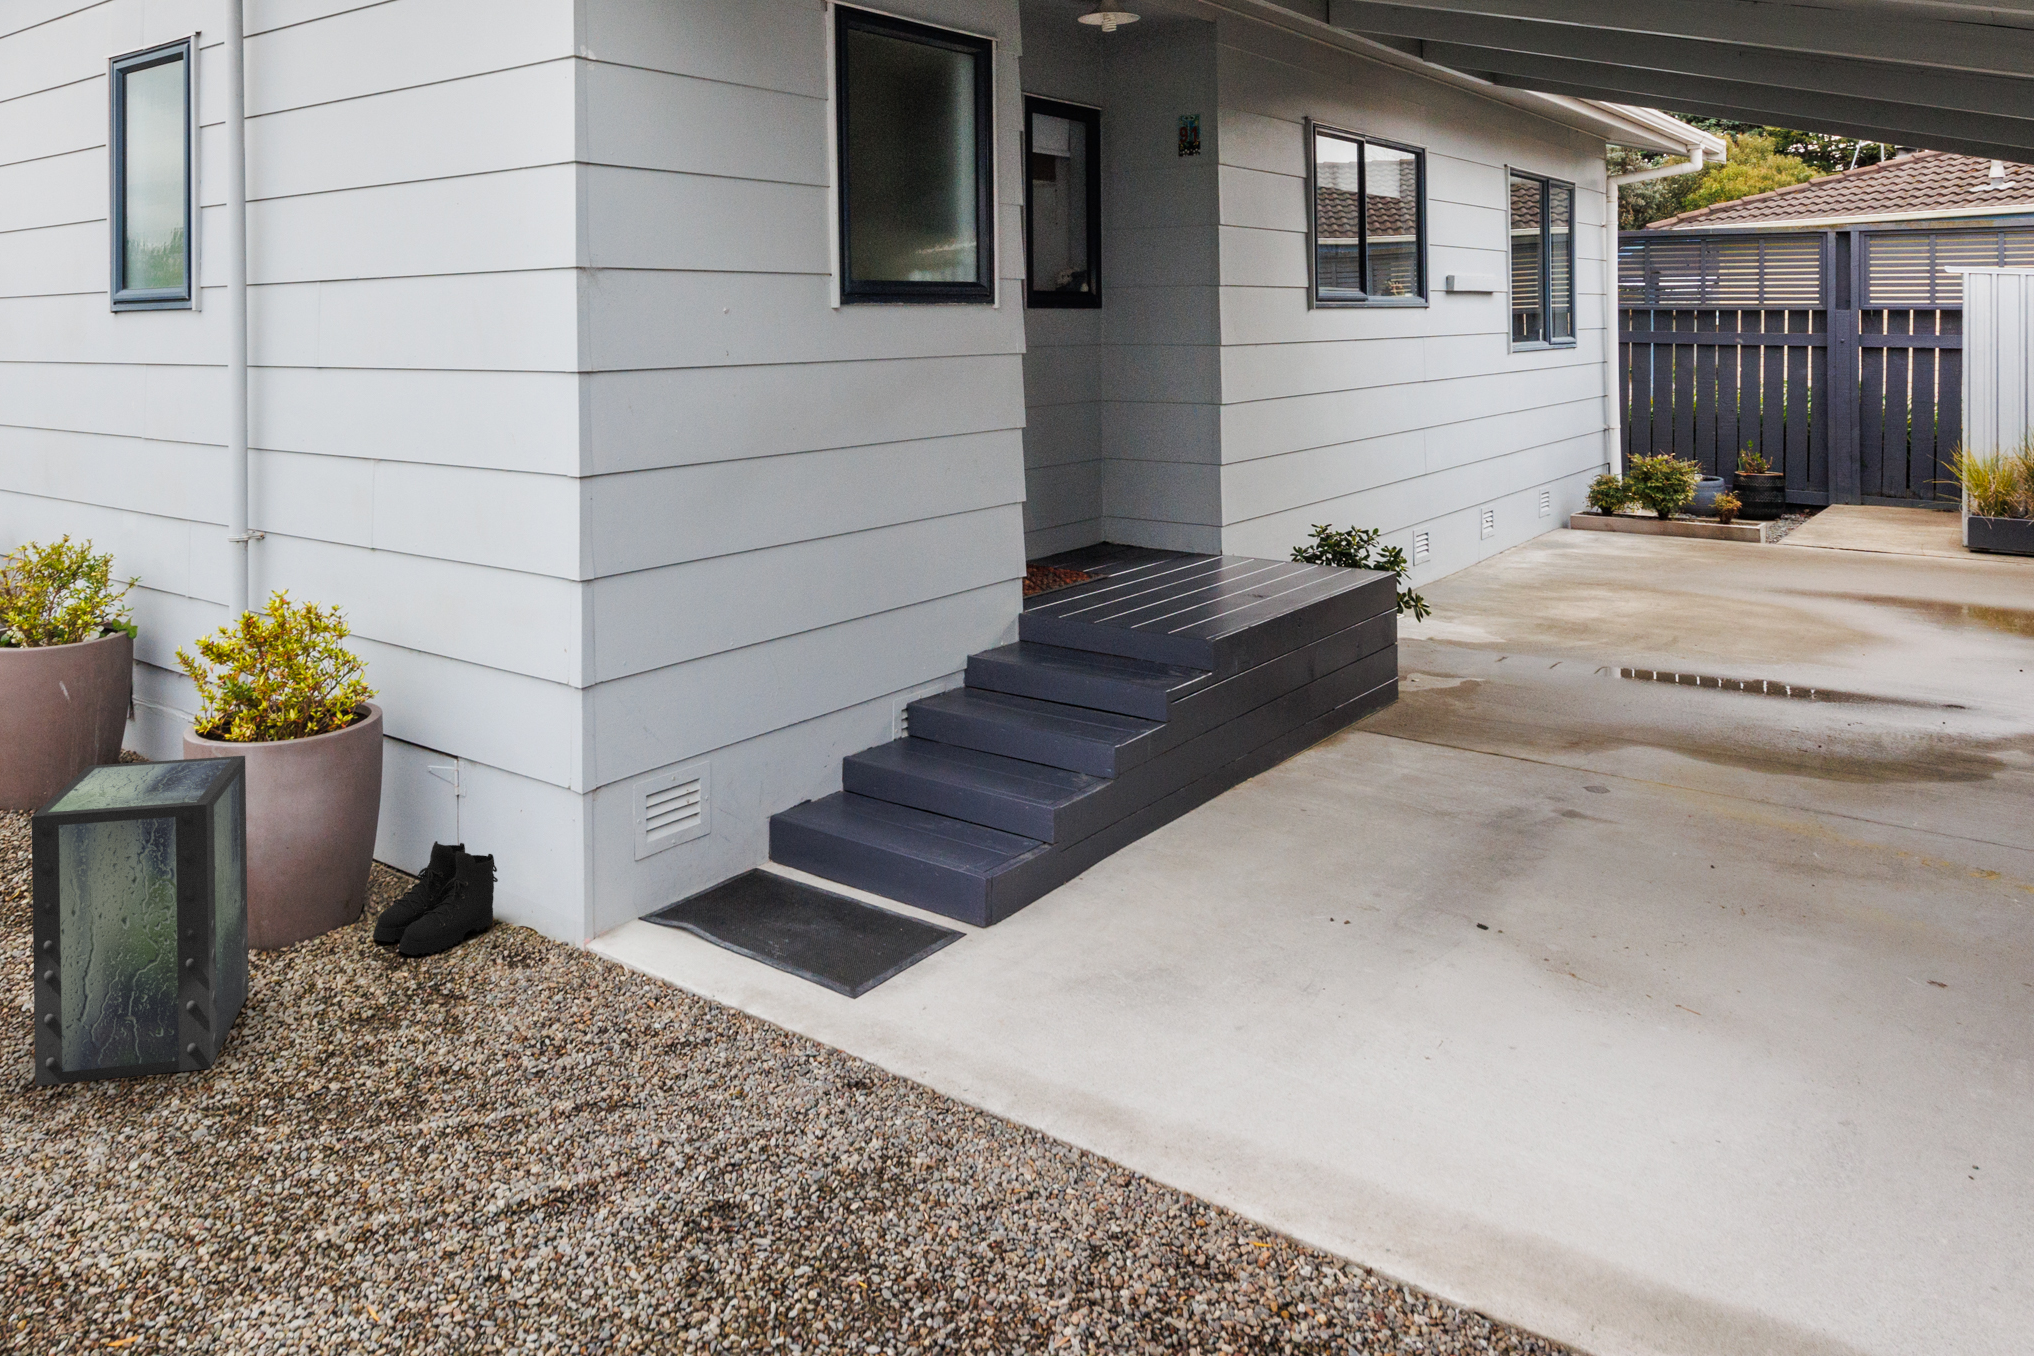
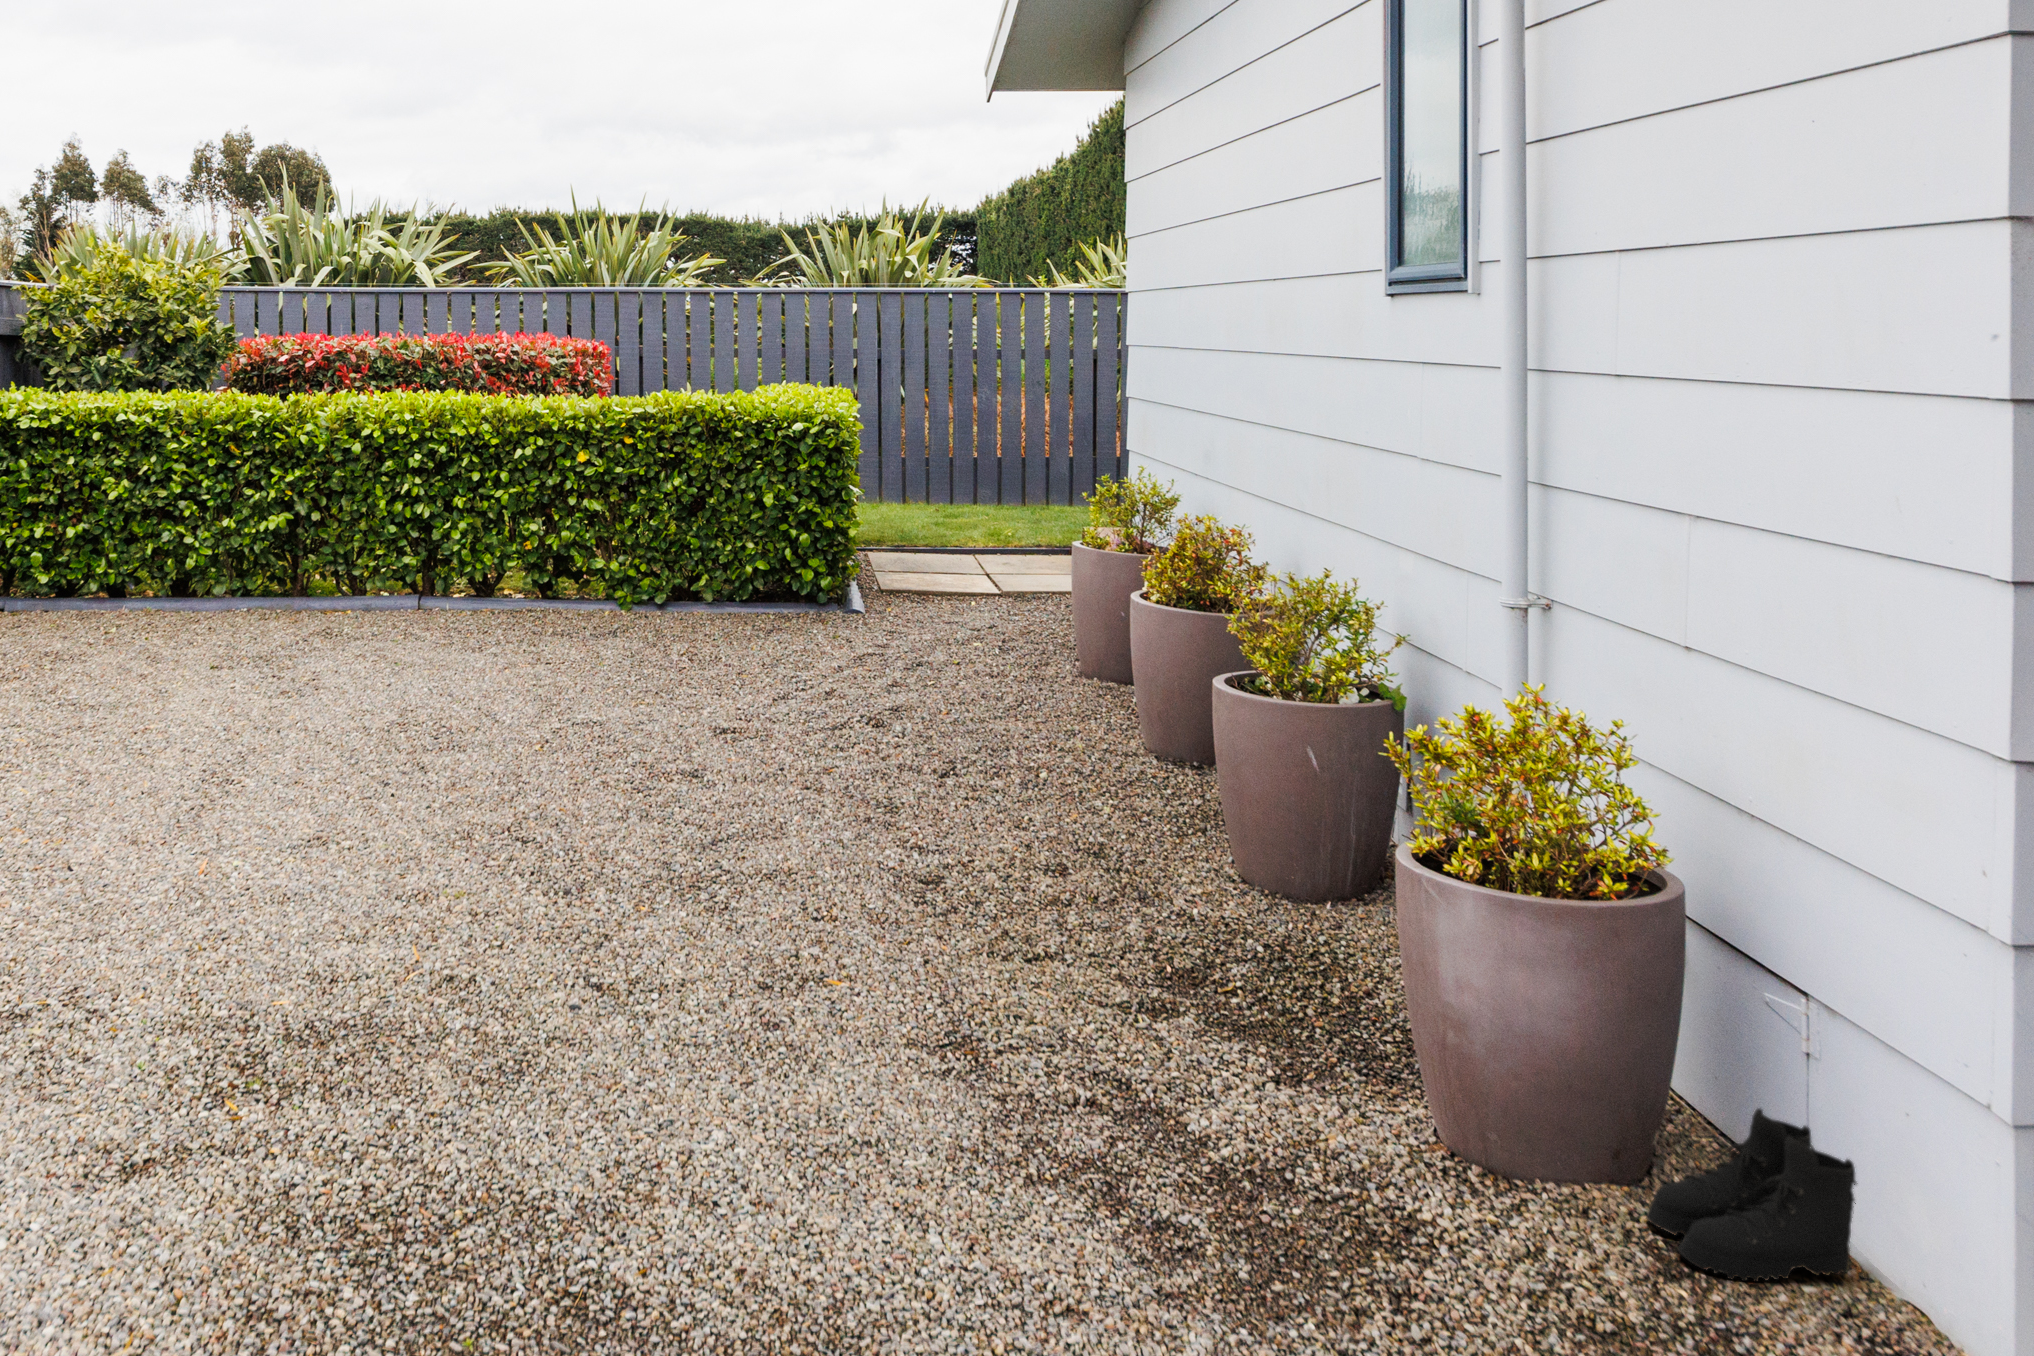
storage box: present [31,756,249,1086] -> none [1167,850,1453,1300]

